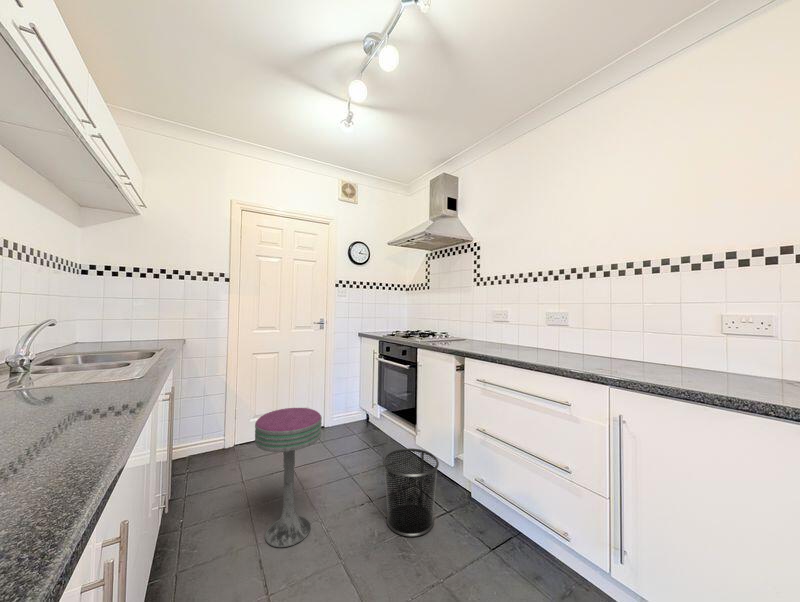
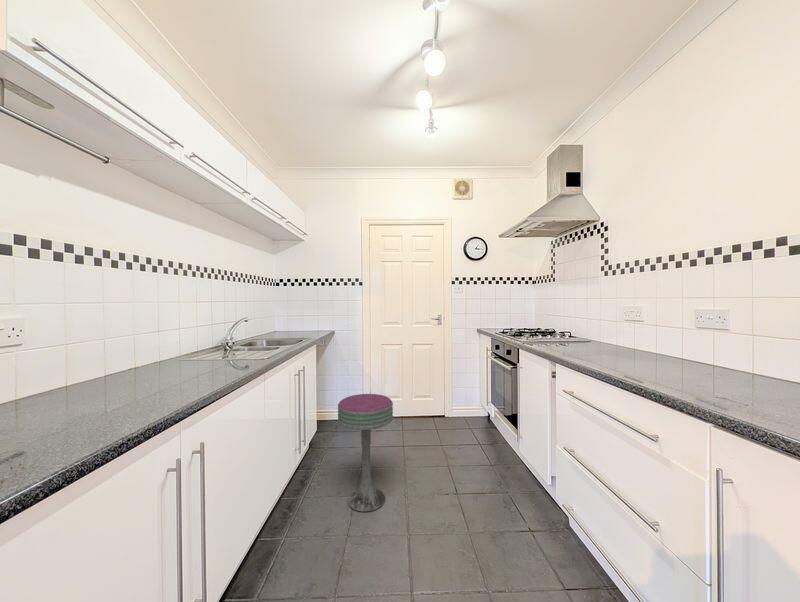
waste bin: present [383,448,439,537] -> none [445,453,506,547]

